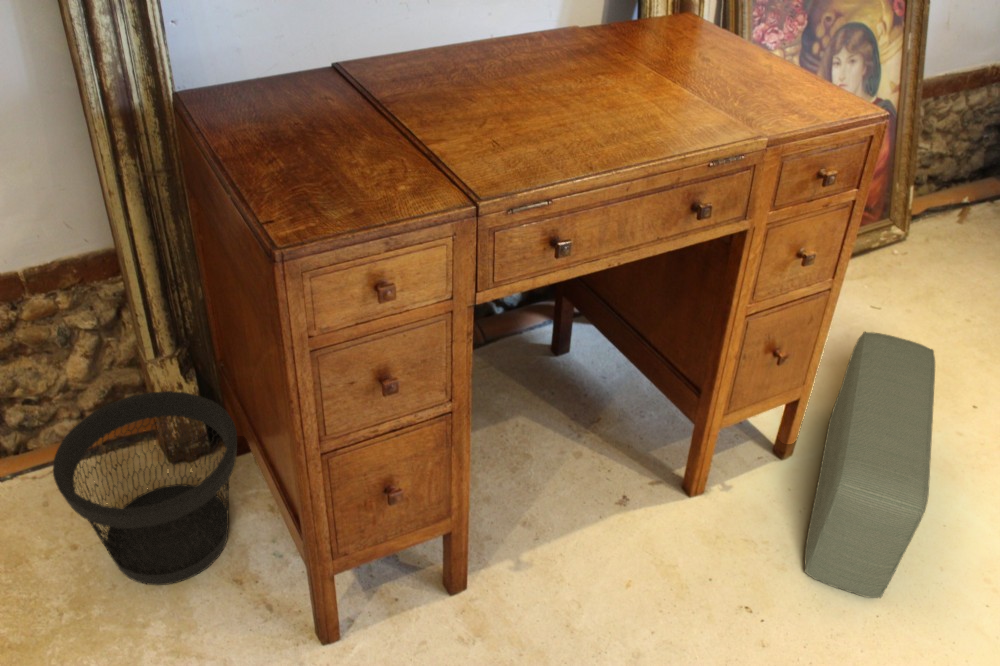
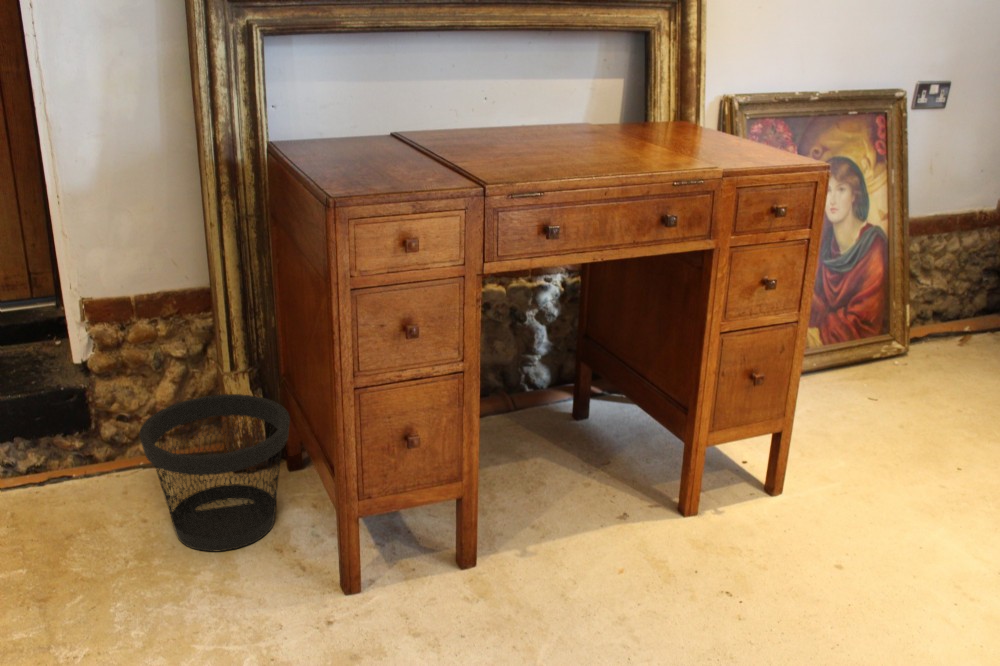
pouf: present [804,332,935,598] -> none [790,379,907,590]

